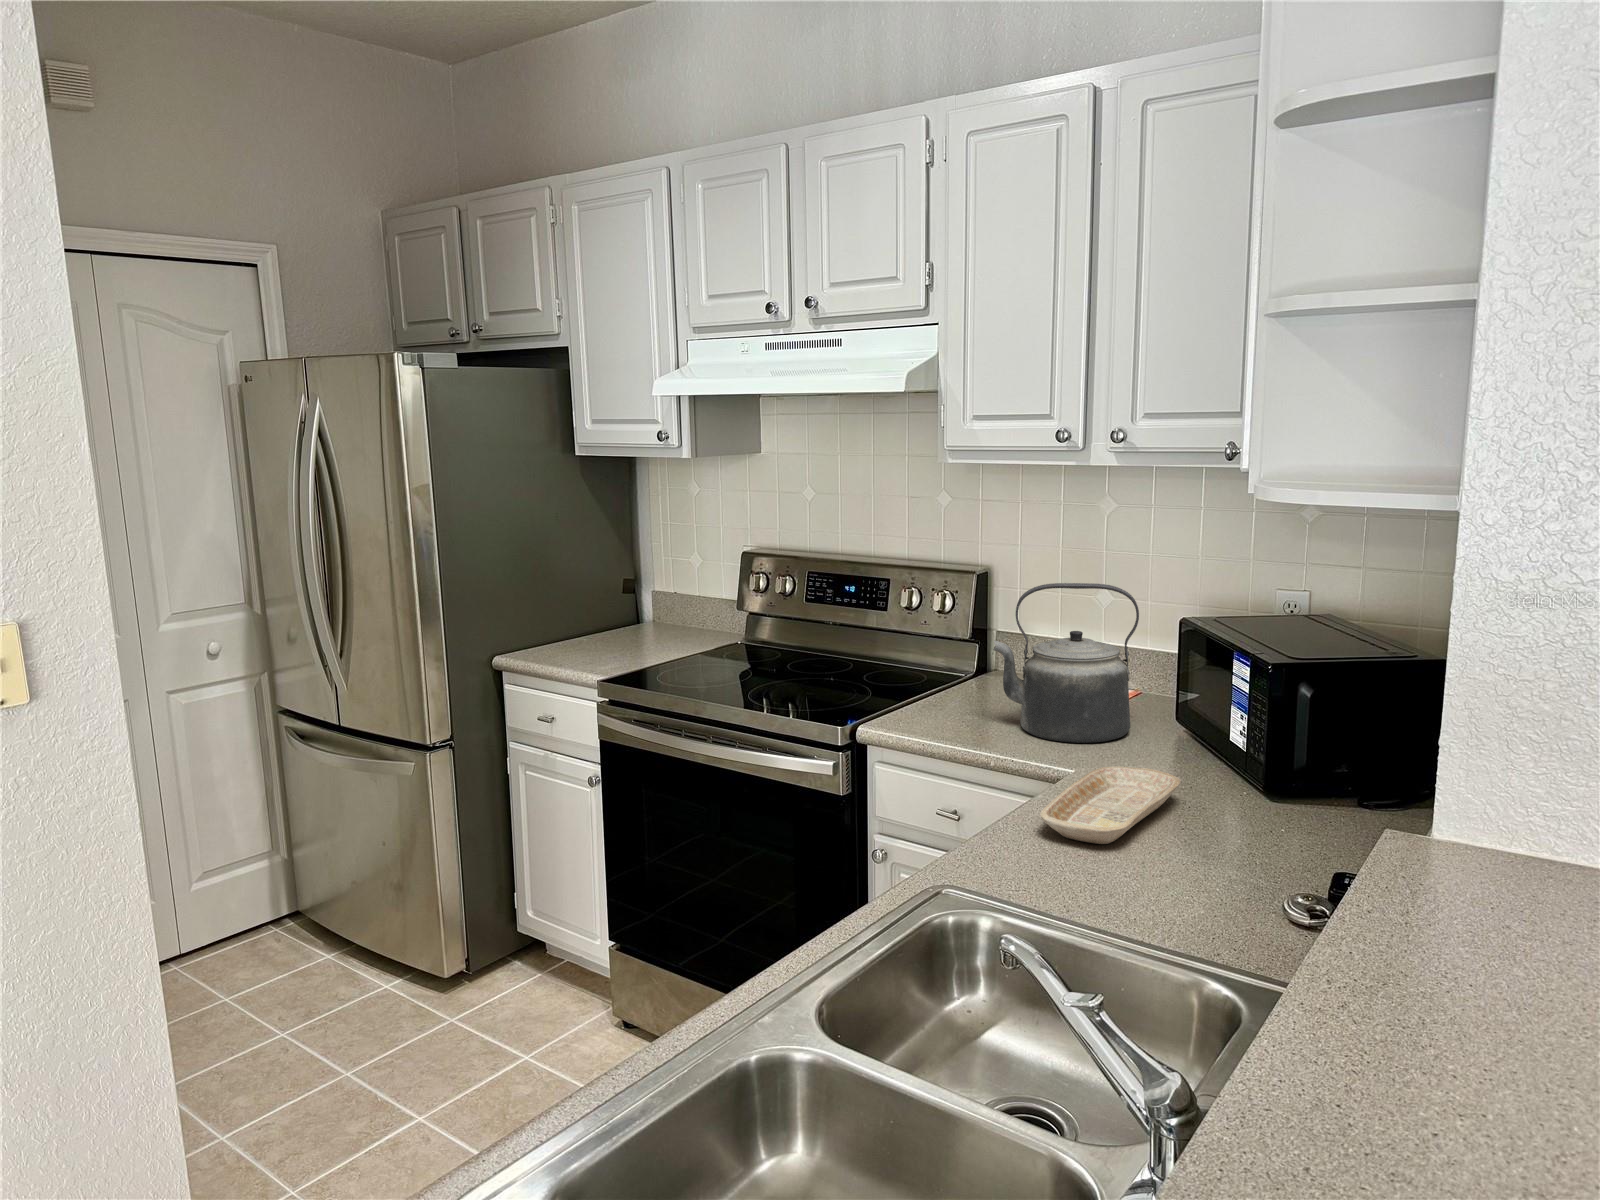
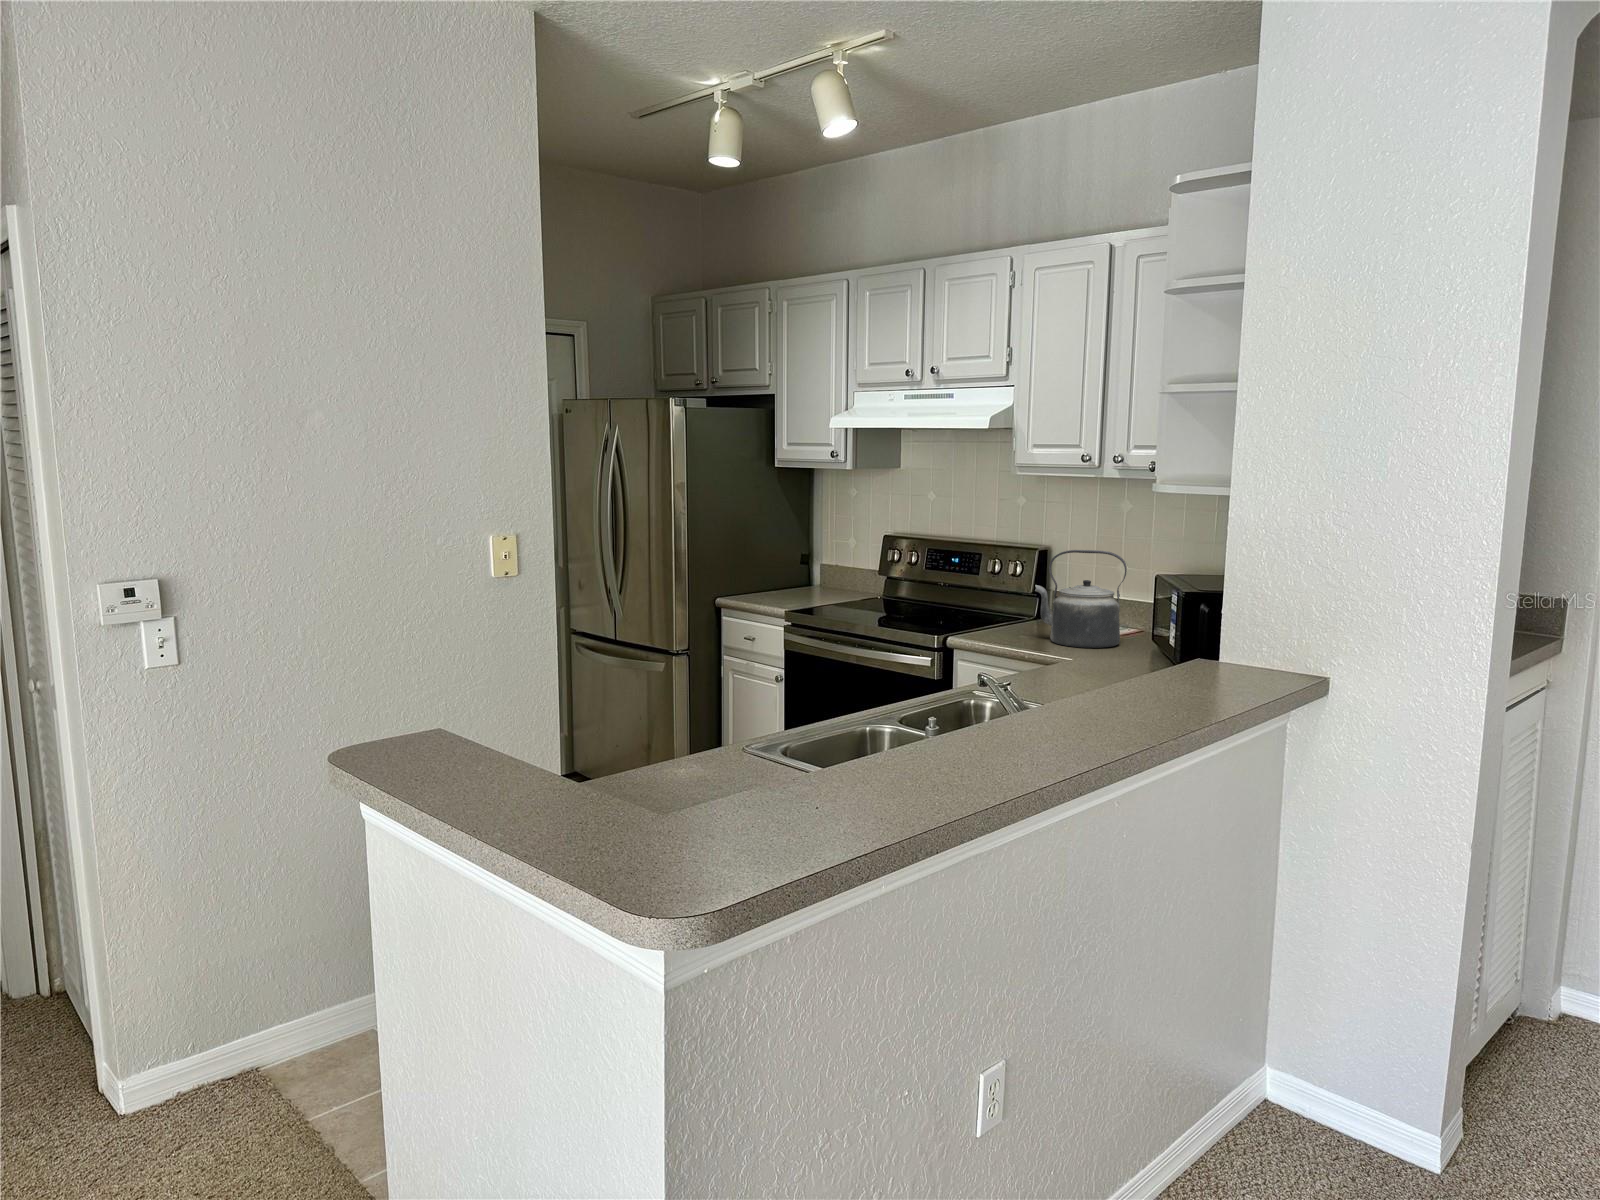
tray: present [1040,766,1181,844] -> none [1035,651,1126,680]

